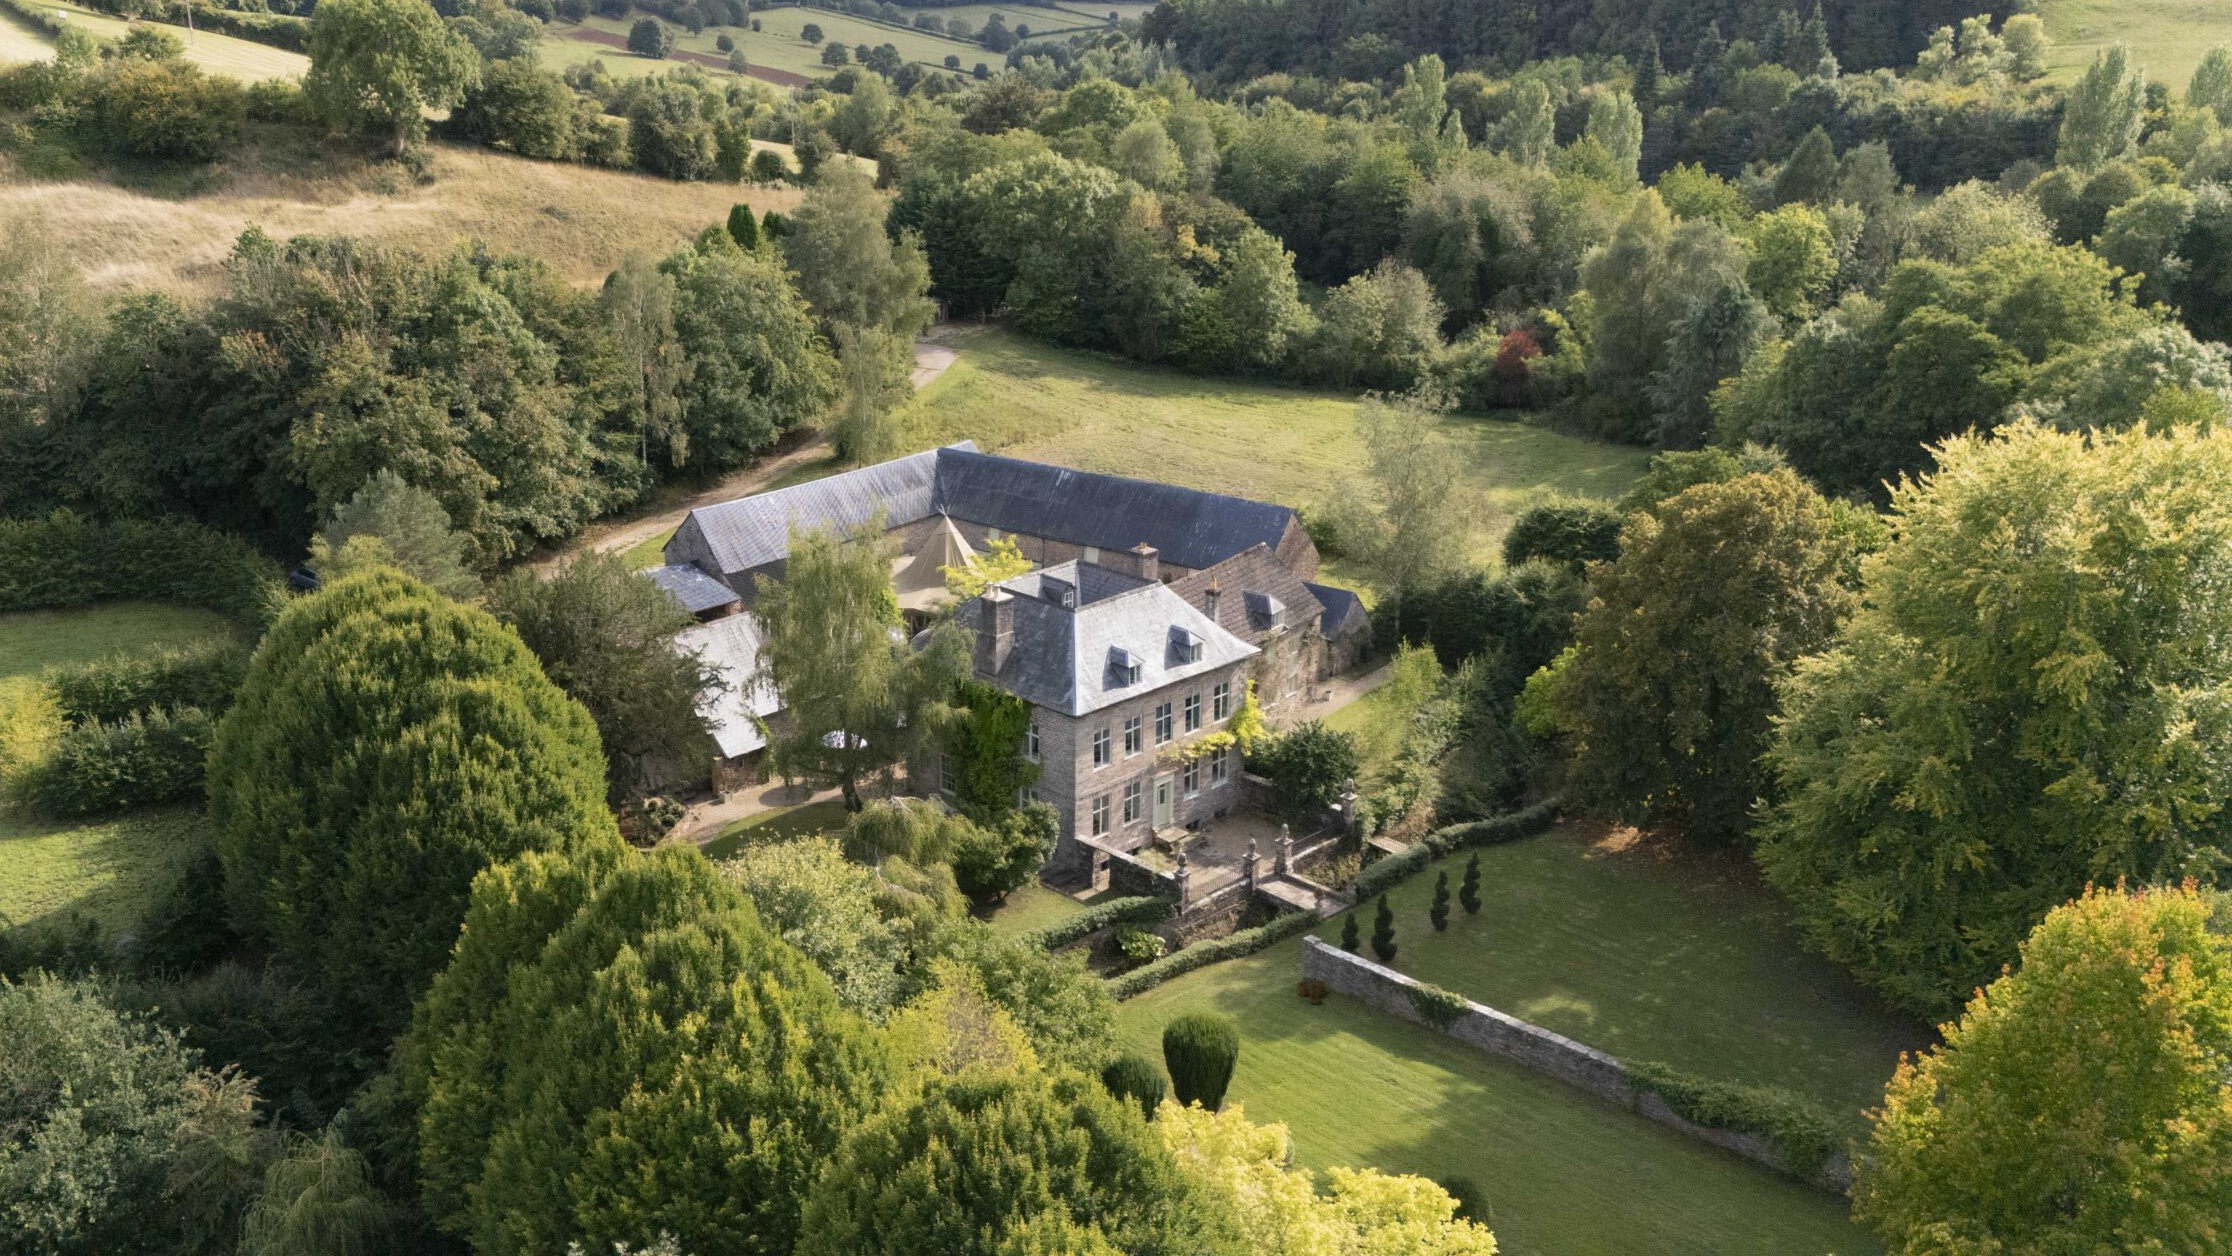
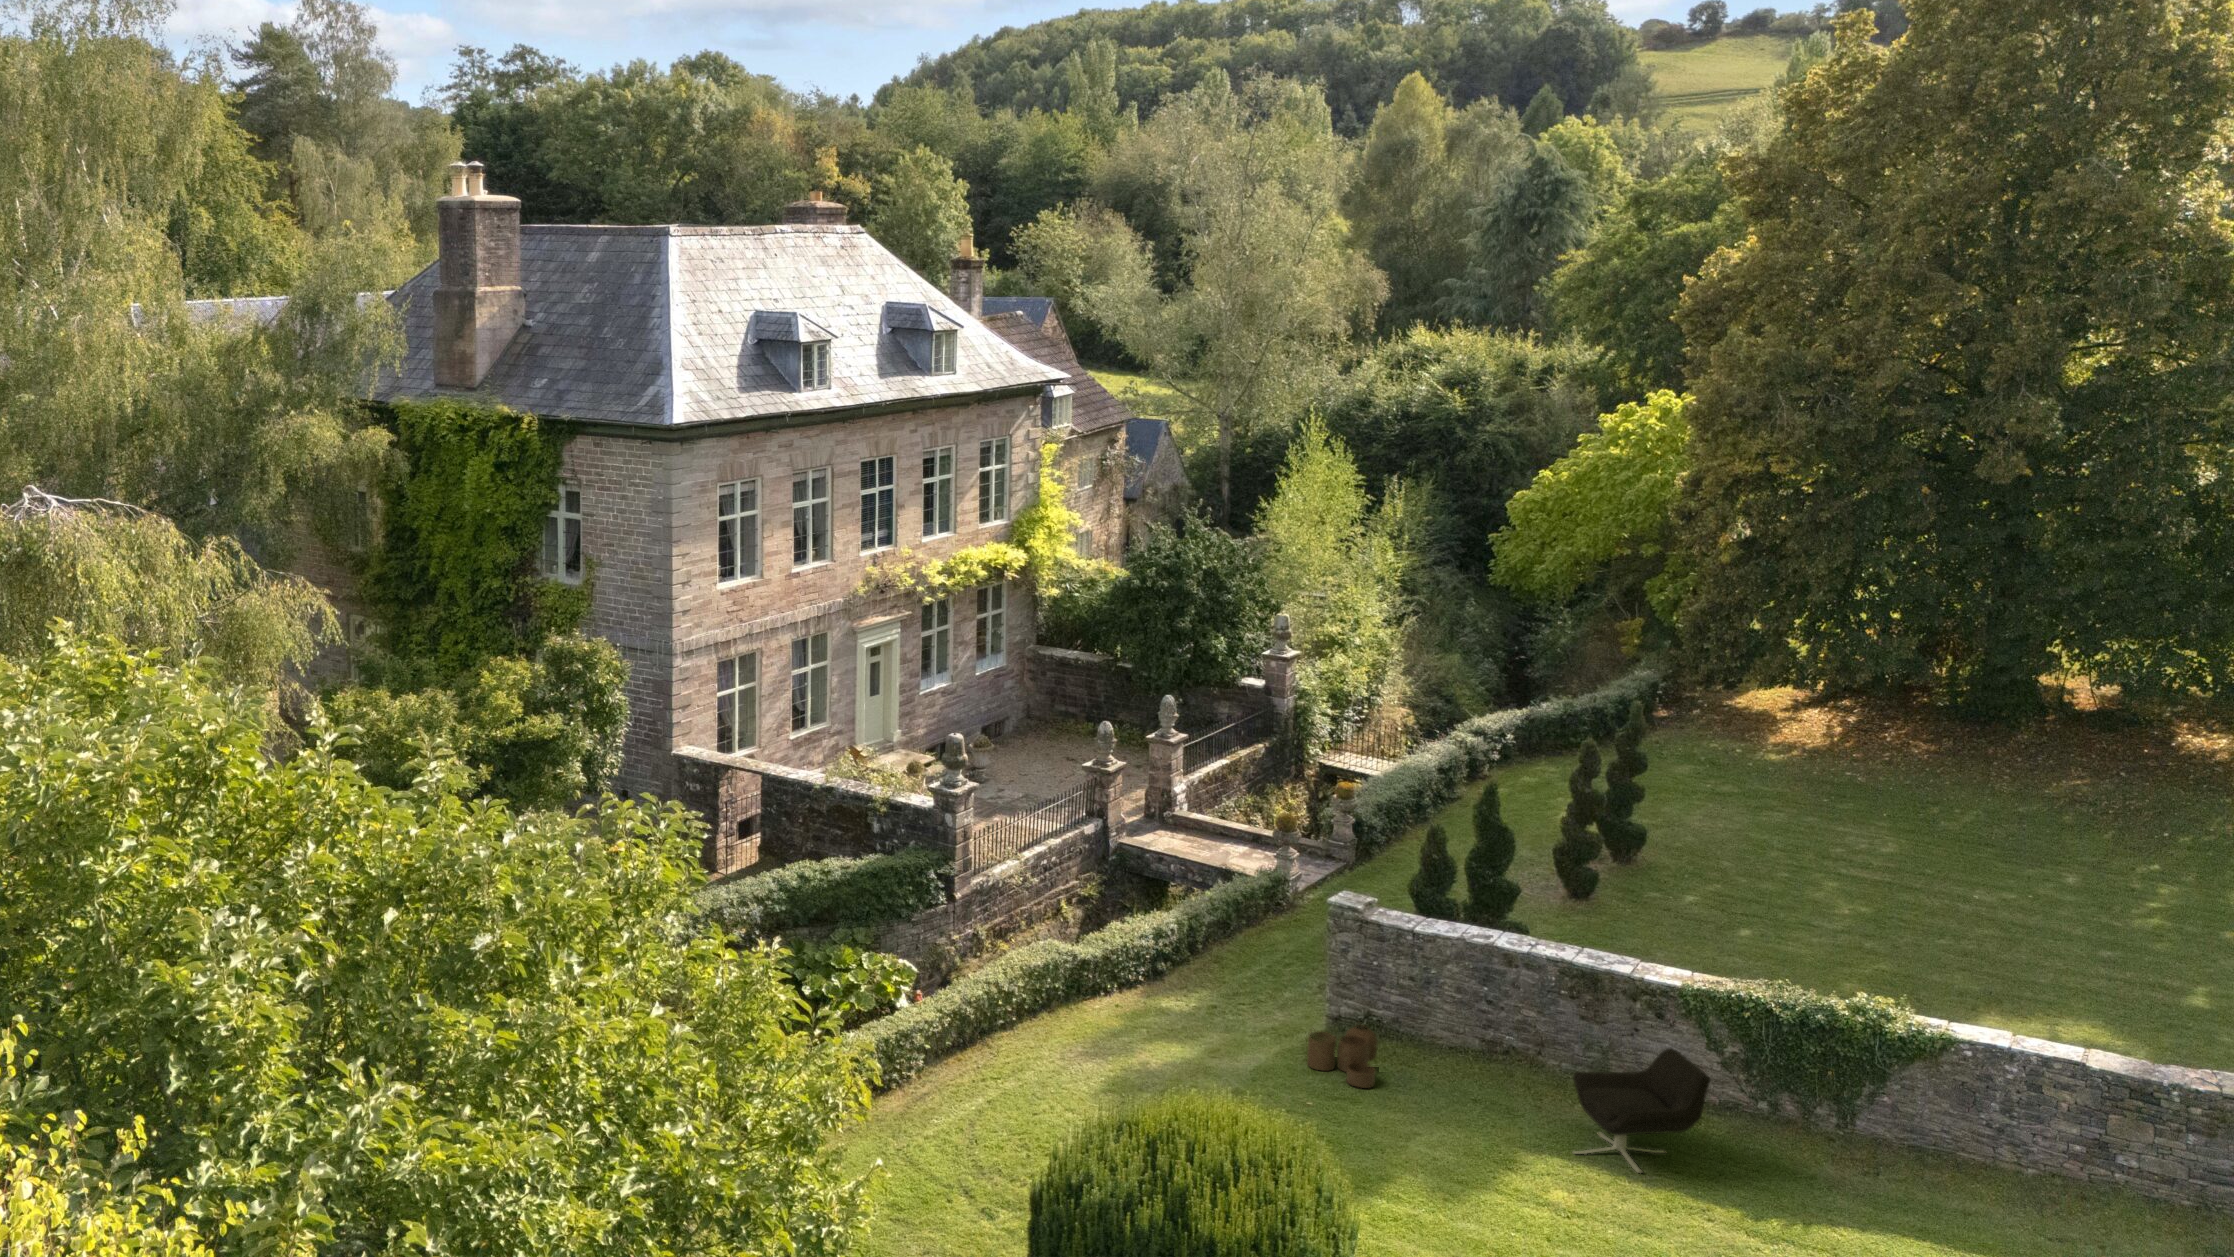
lounge chair: none [1376,1002,1422,1043] -> present [1573,1048,1710,1173]

